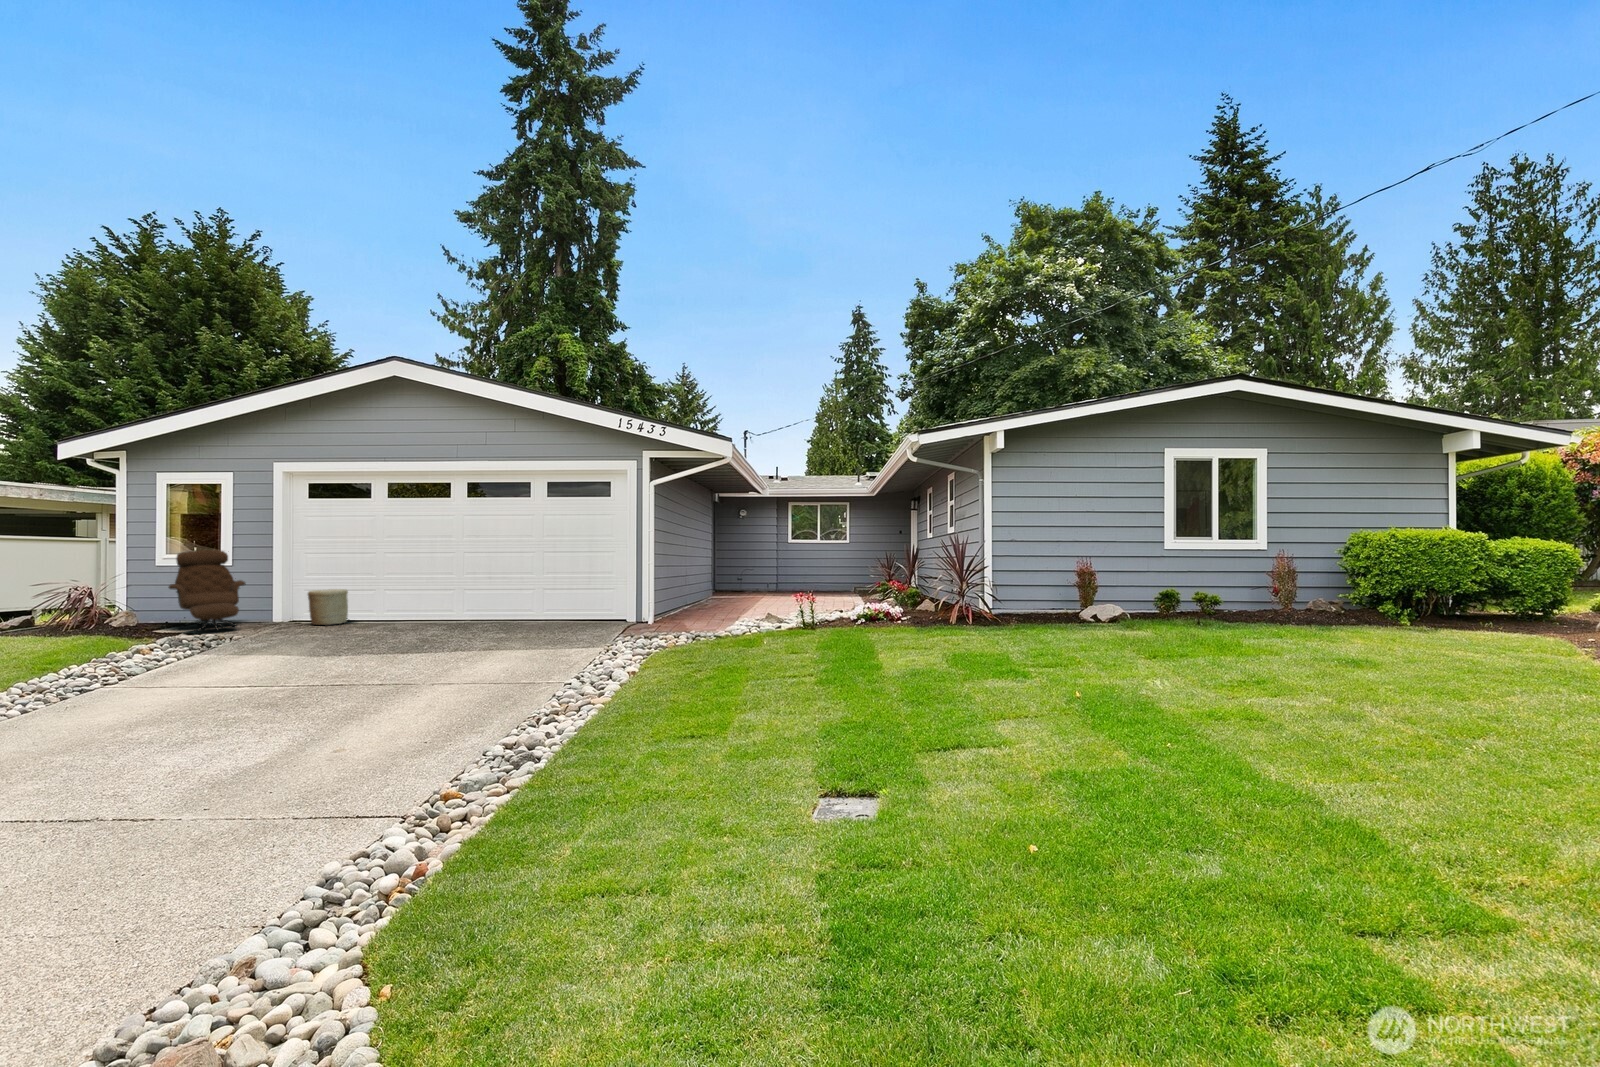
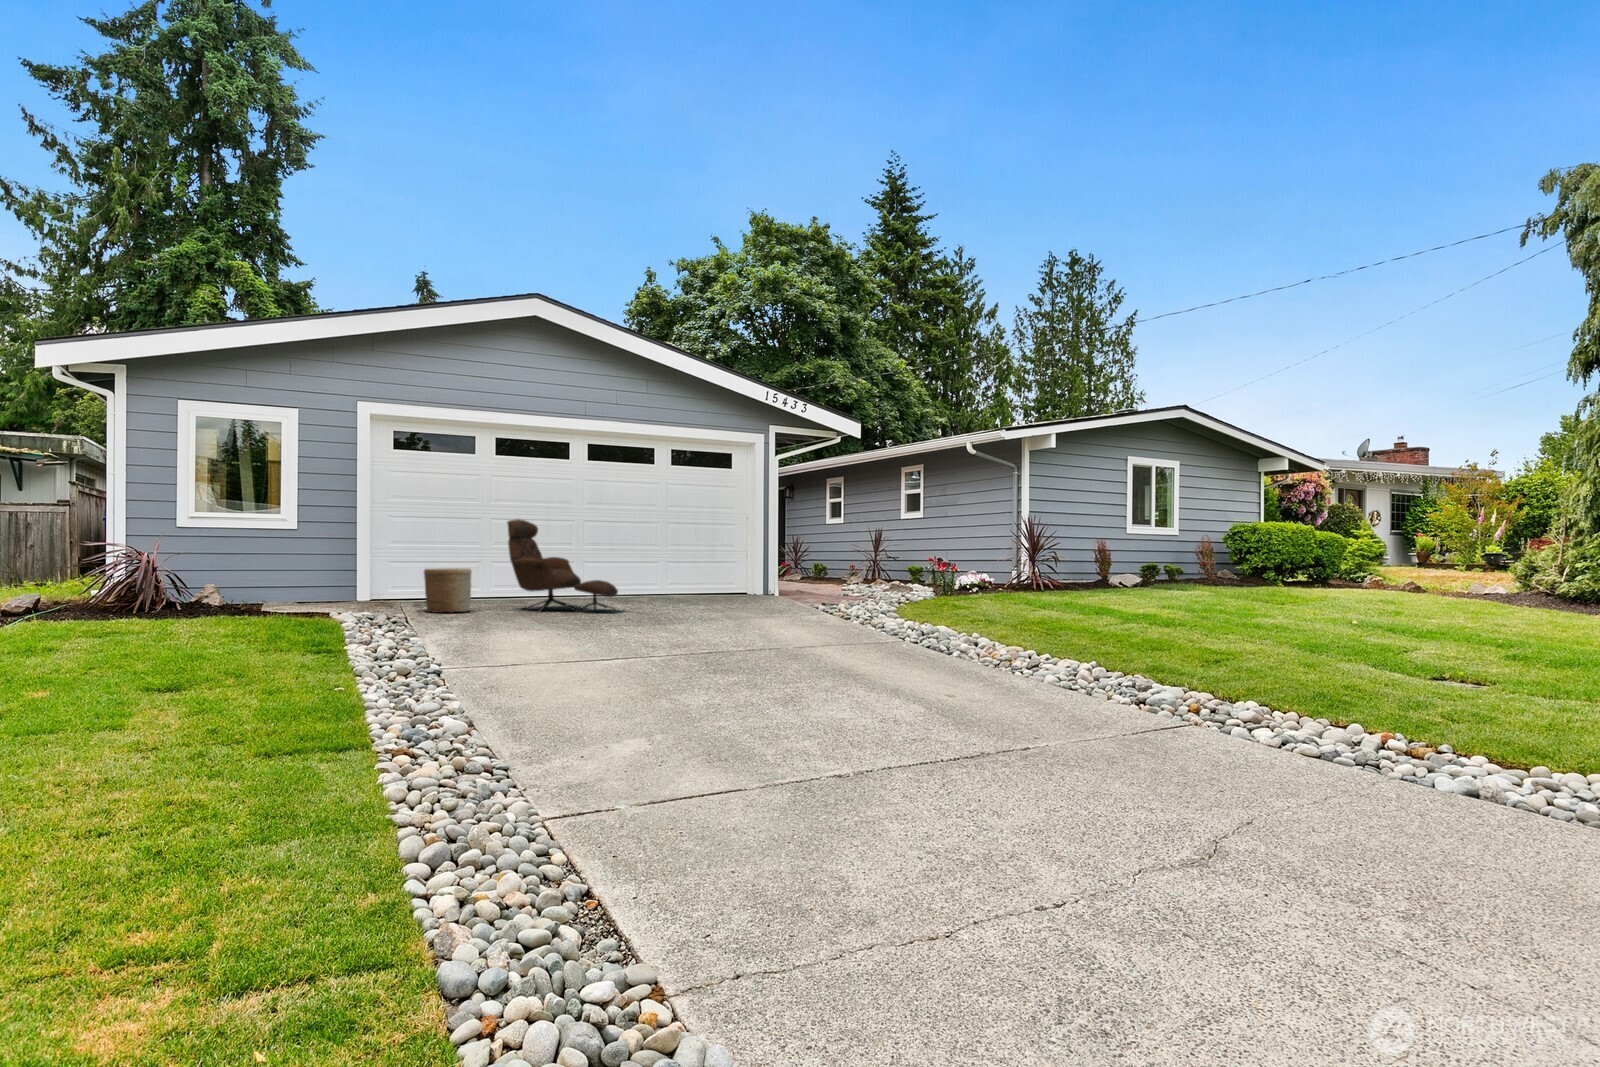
lounge chair: present [168,550,246,630] -> present [507,519,618,612]

